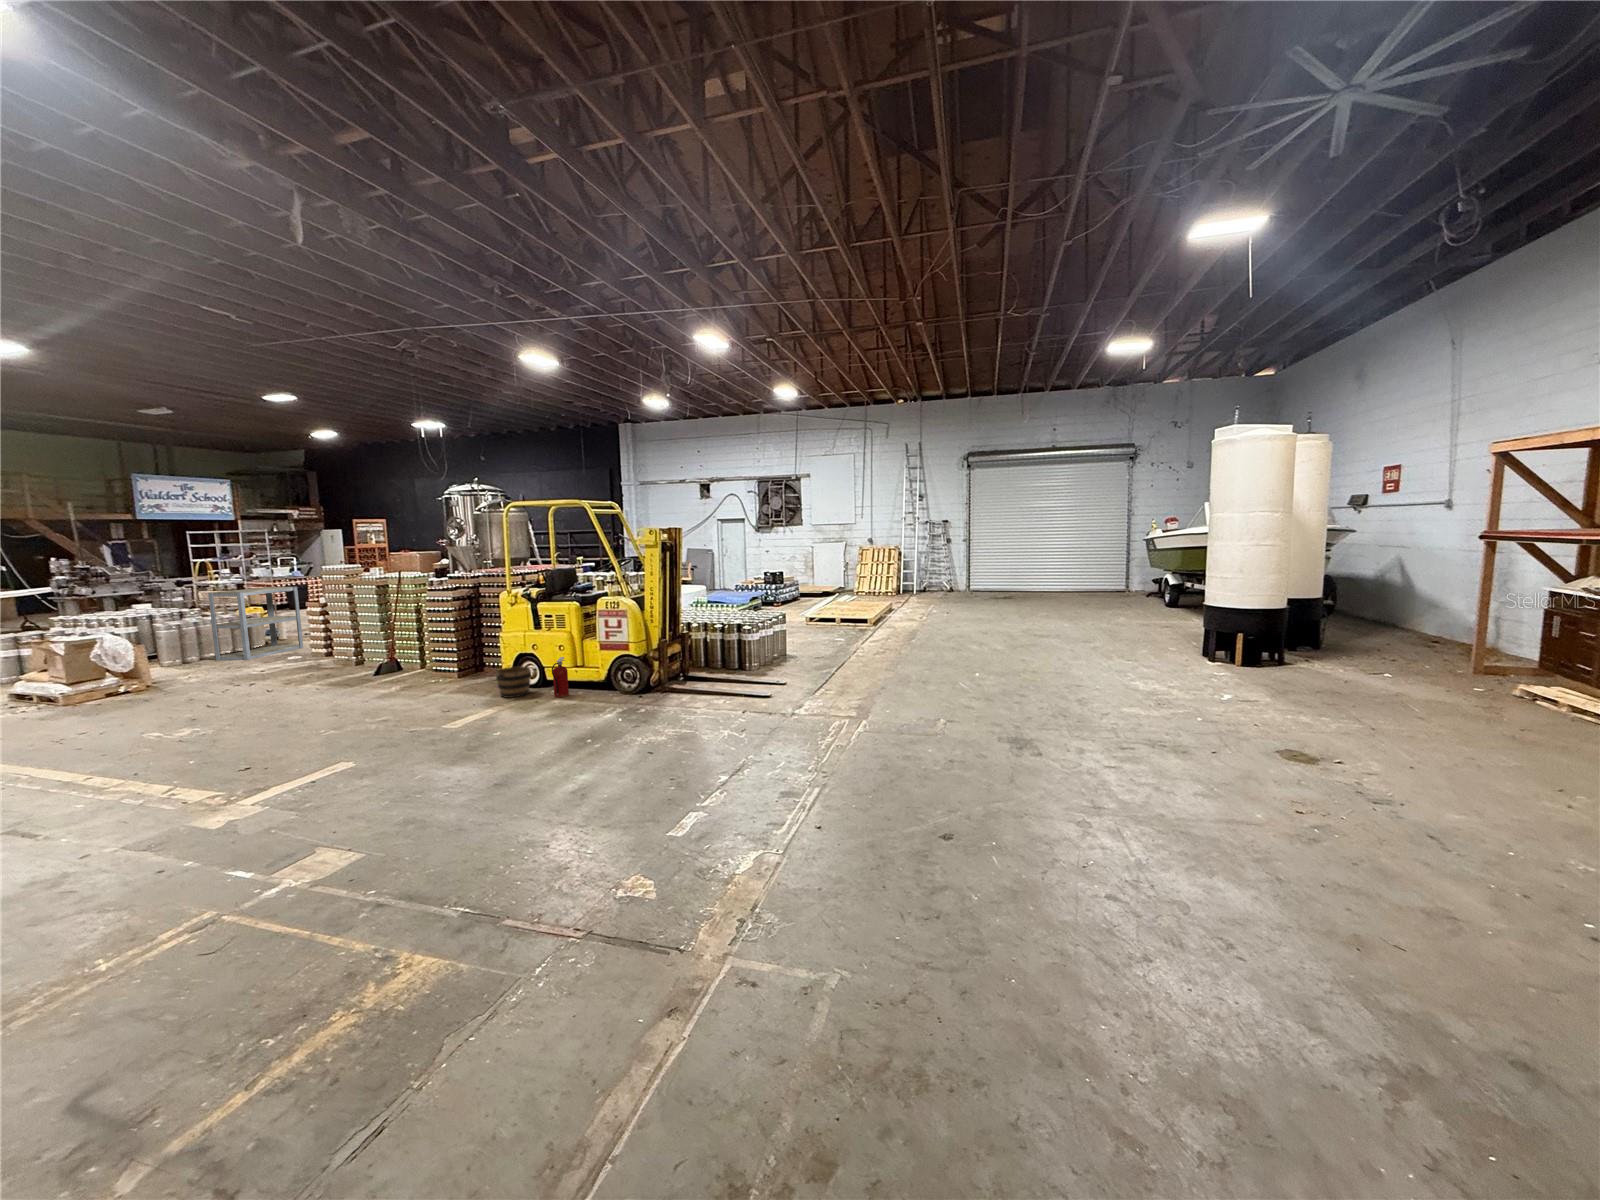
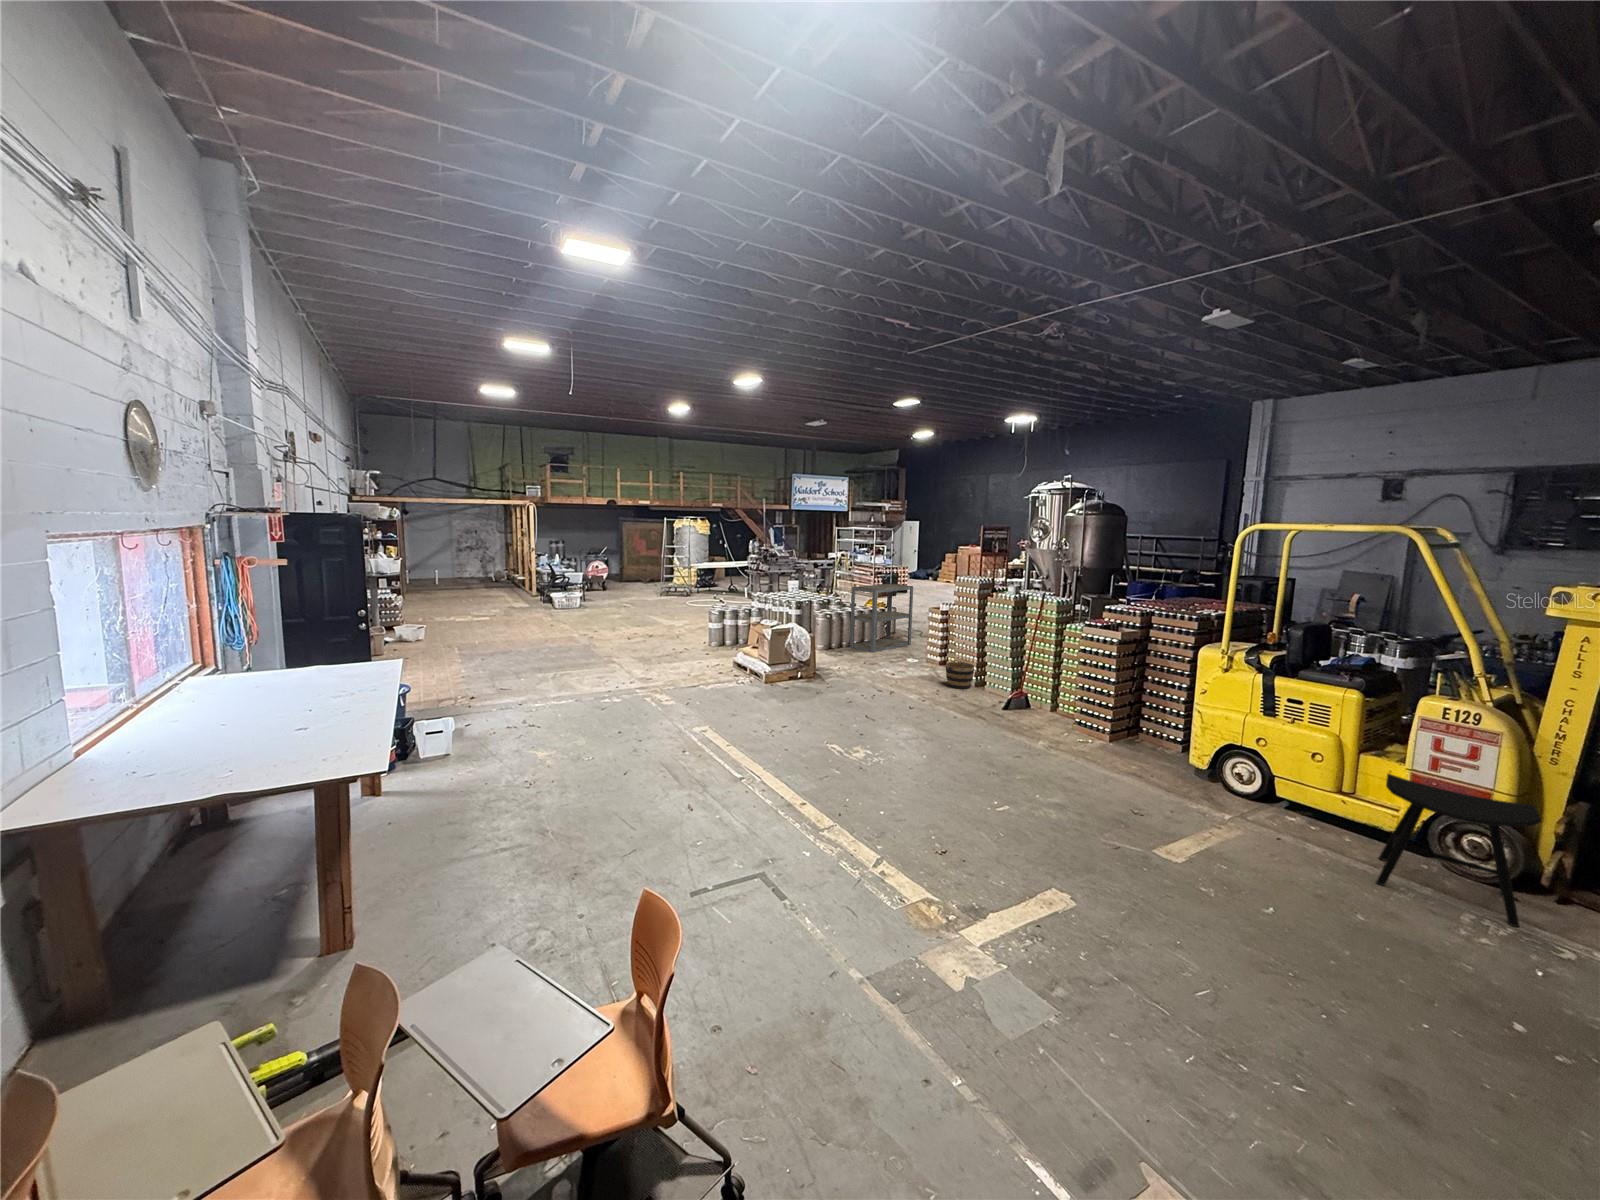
stool: none [573,644,641,707] -> present [1376,774,1541,927]
fire extinguisher: present [552,657,569,697] -> none [1302,775,1335,843]
bucket: present [496,666,531,698] -> present [946,662,974,689]

